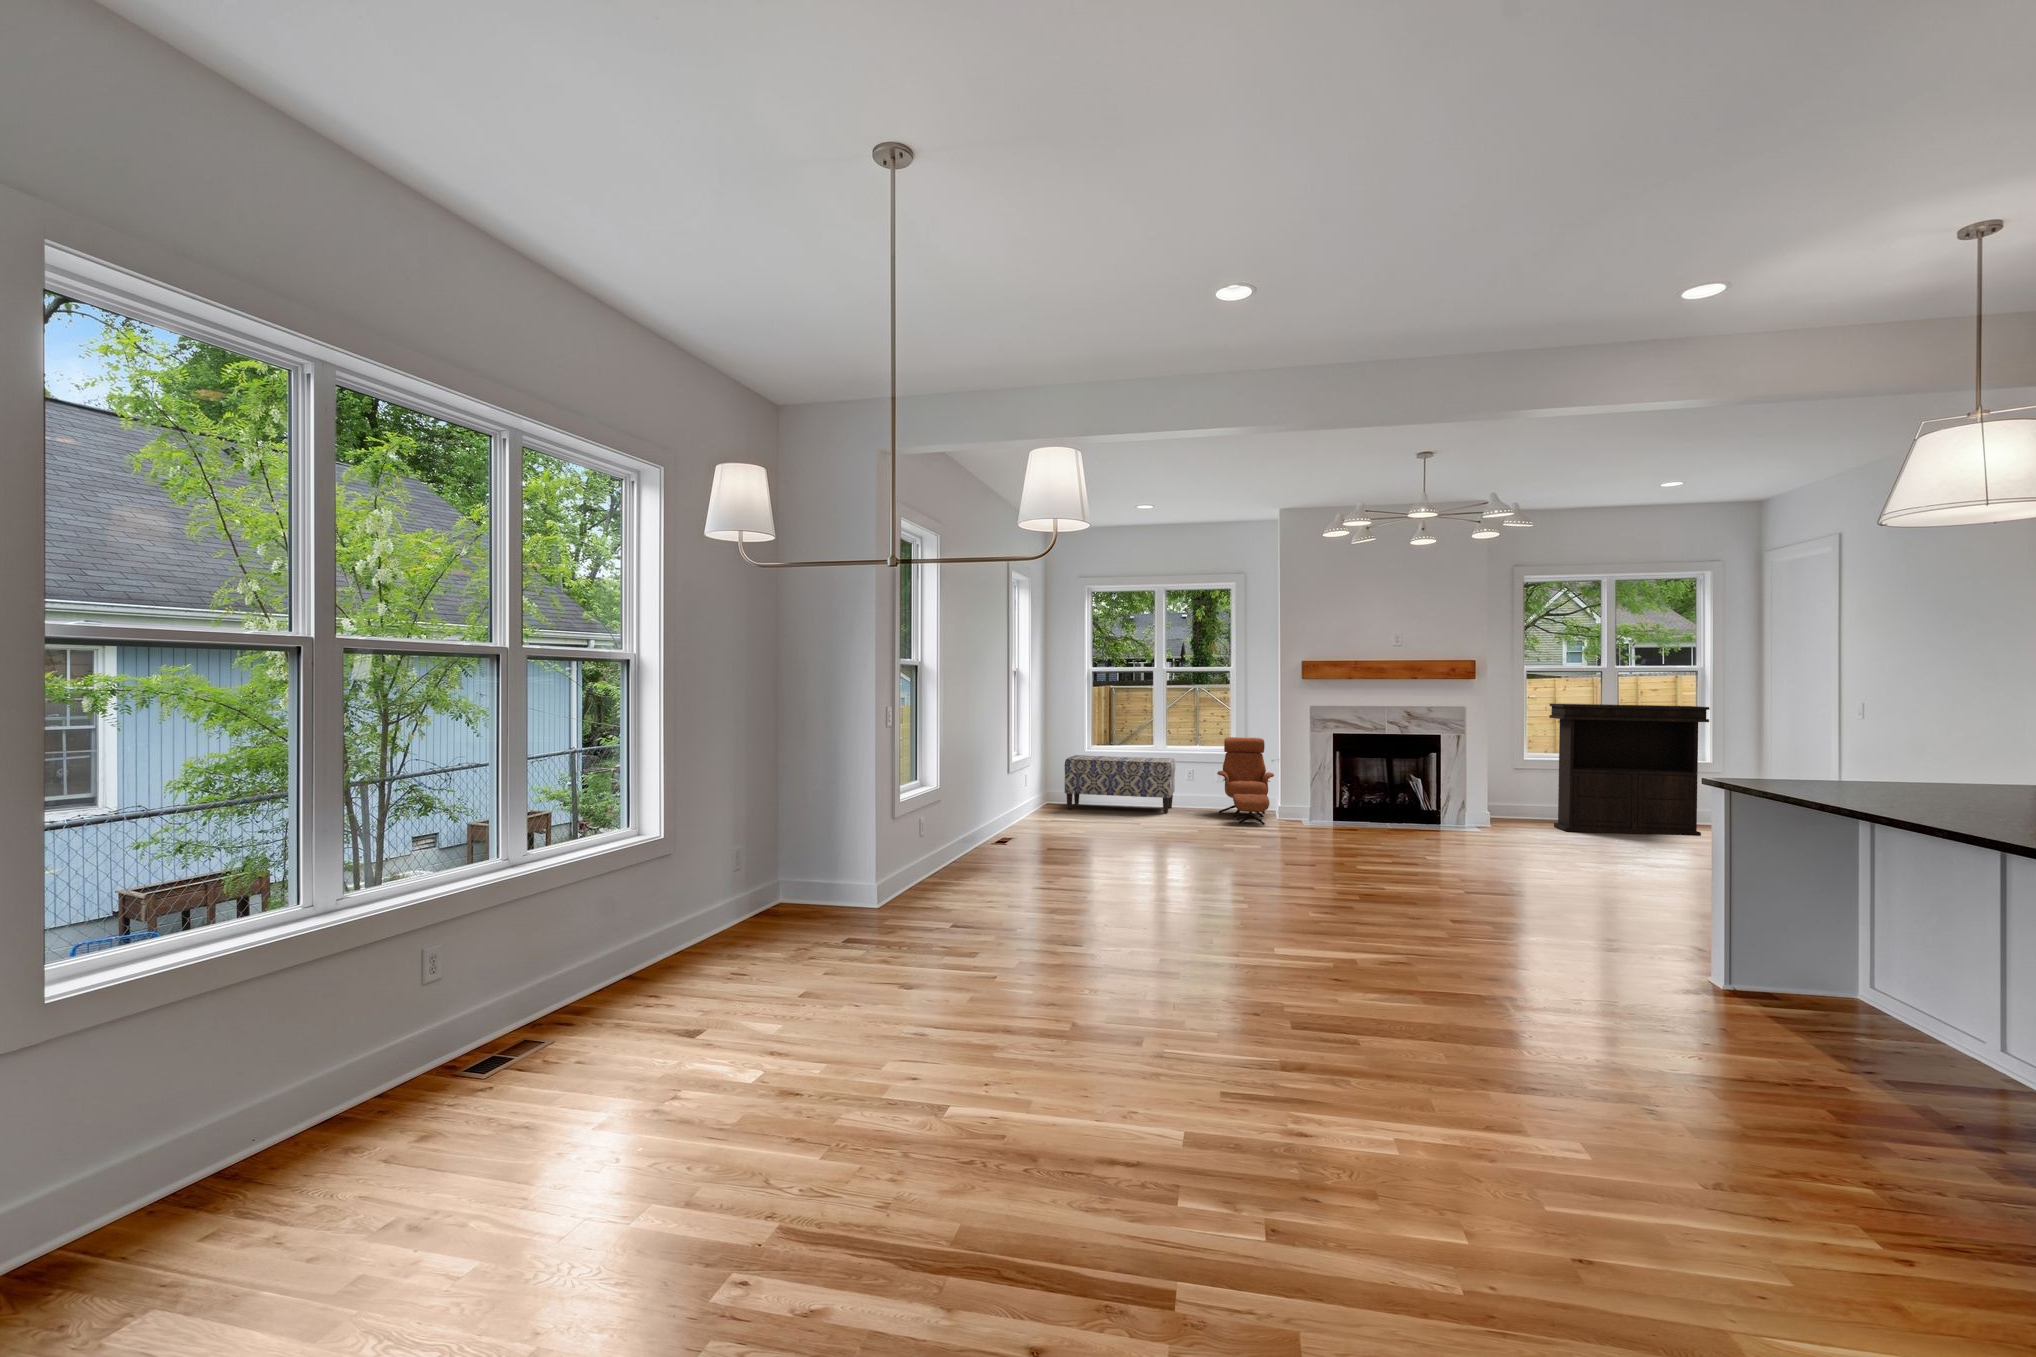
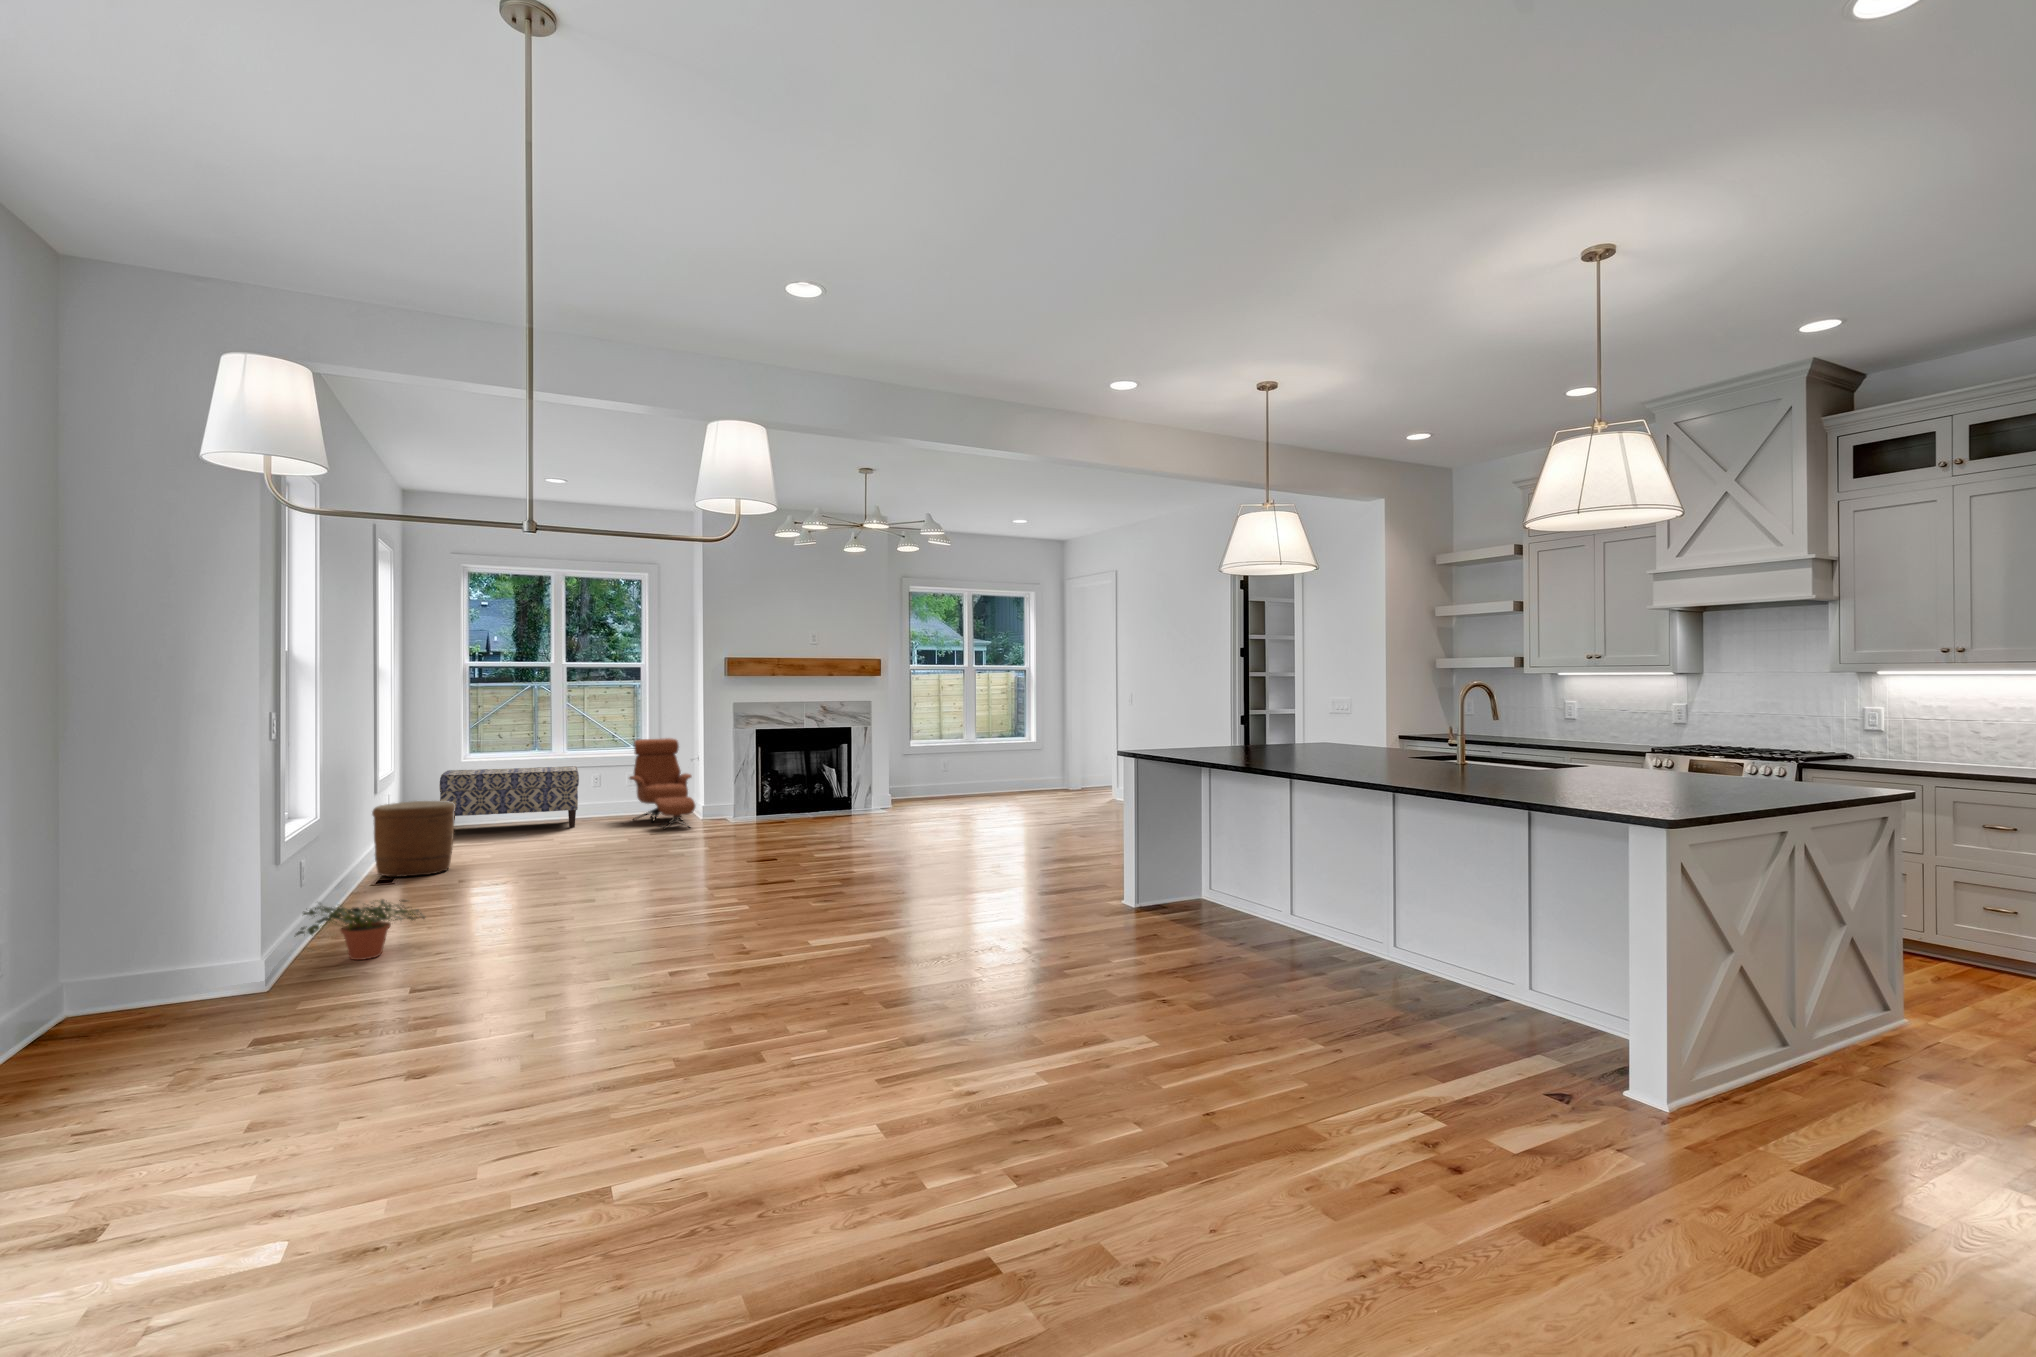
console table: present [1549,704,1709,836] -> none [936,694,1049,805]
woven basket: none [996,779,1054,840] -> present [372,801,455,877]
potted plant: none [900,848,985,898] -> present [296,900,425,960]

